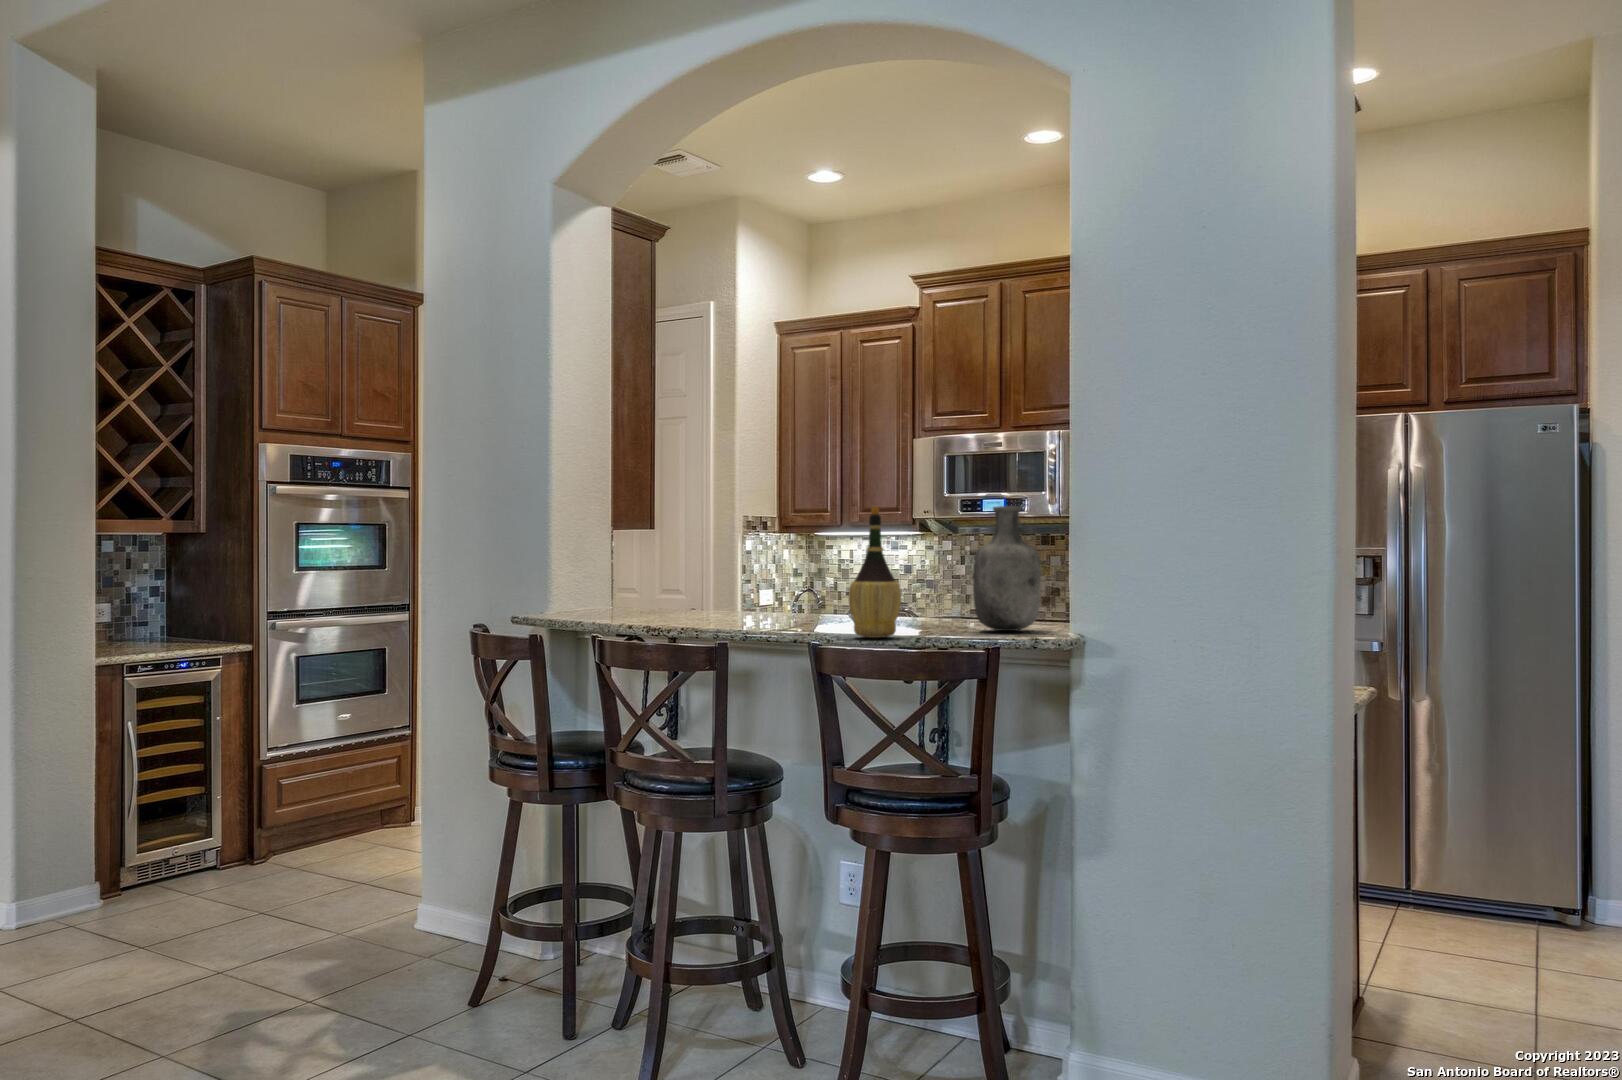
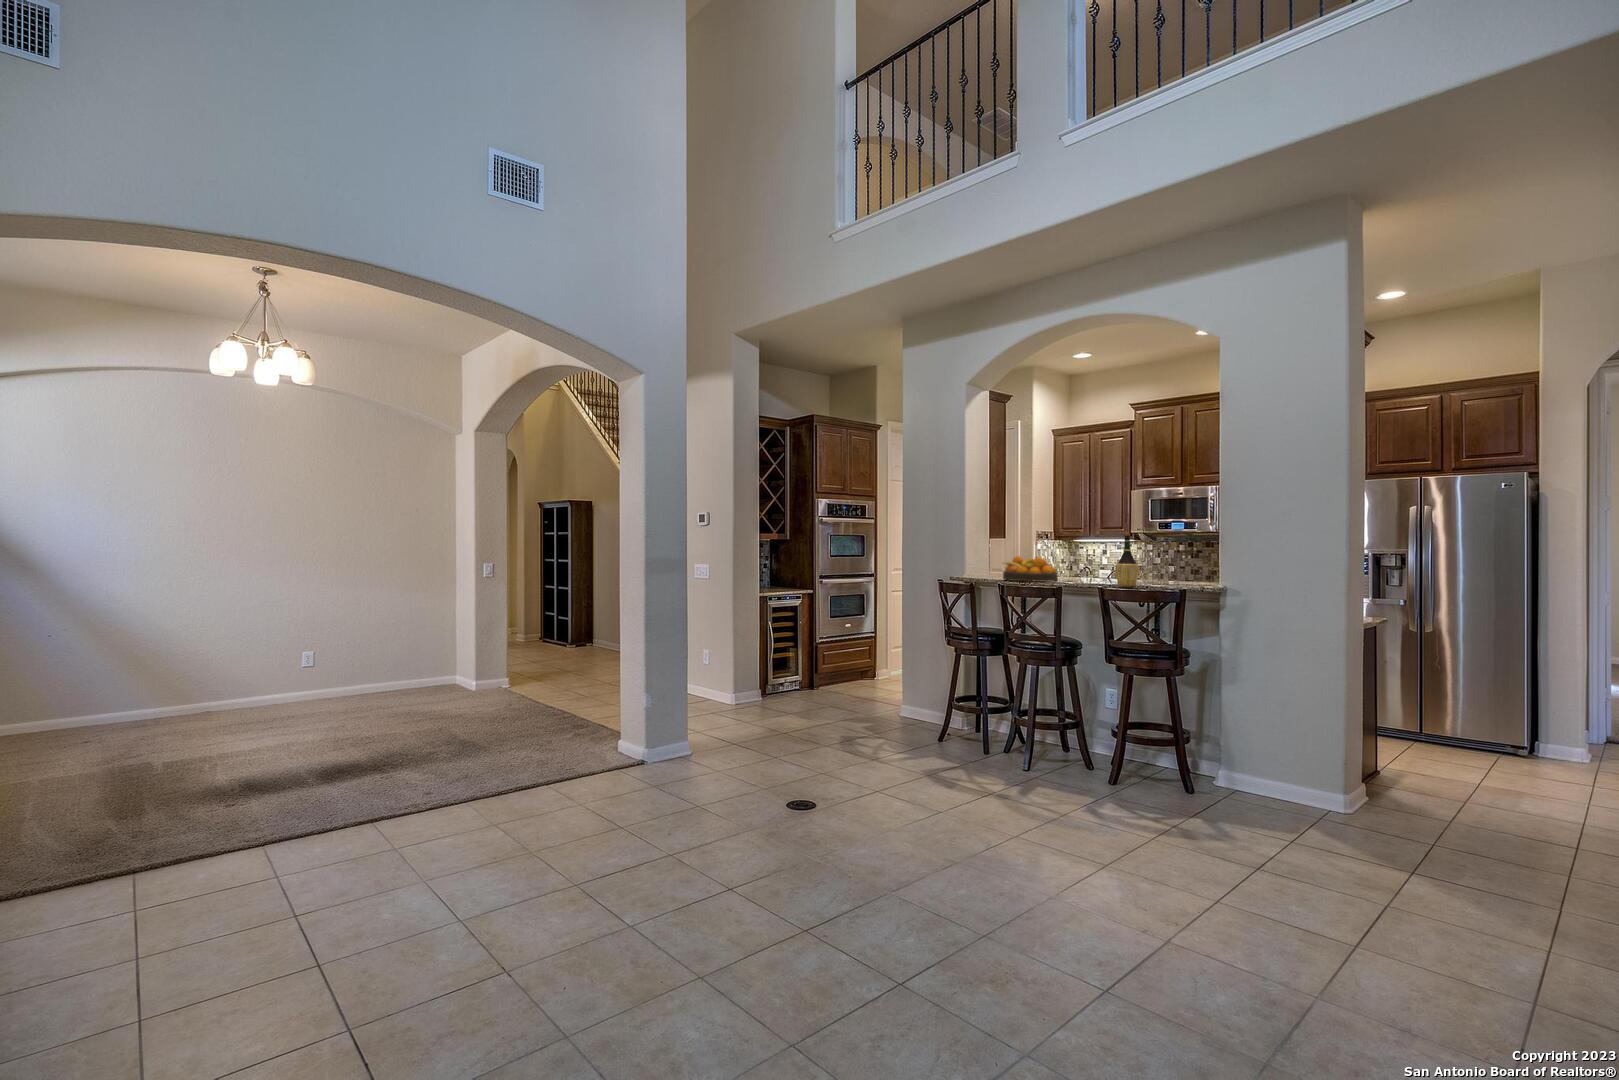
vase: present [973,506,1041,631] -> none [1172,532,1204,586]
fruit bowl: none [627,566,749,622] -> present [1003,556,1058,582]

